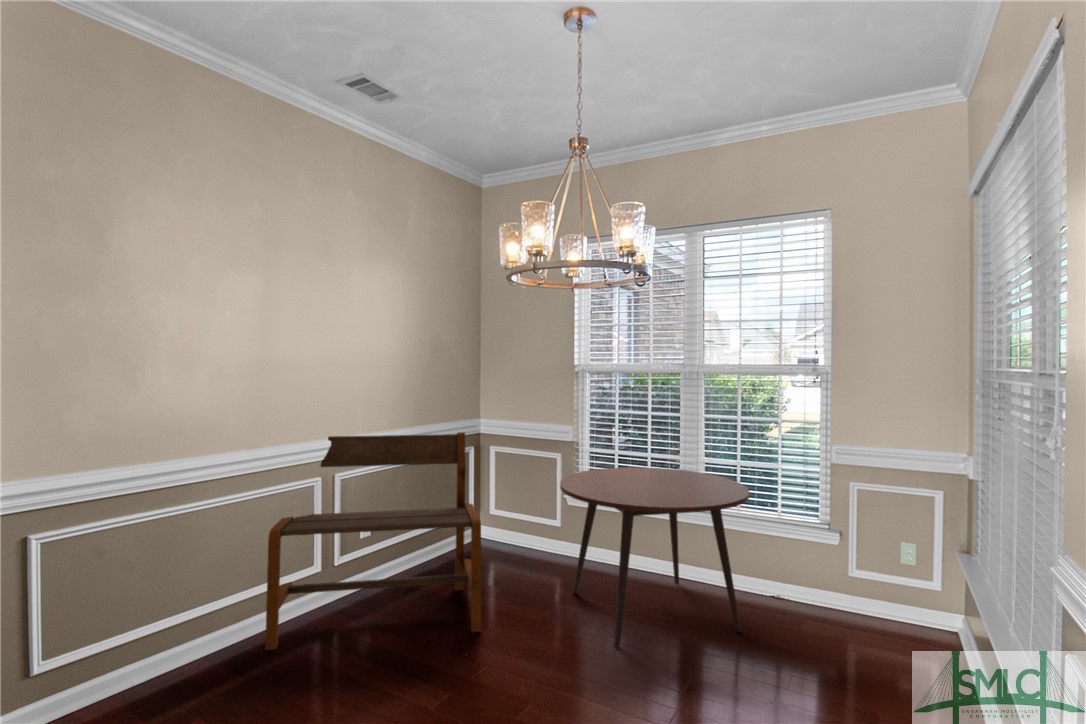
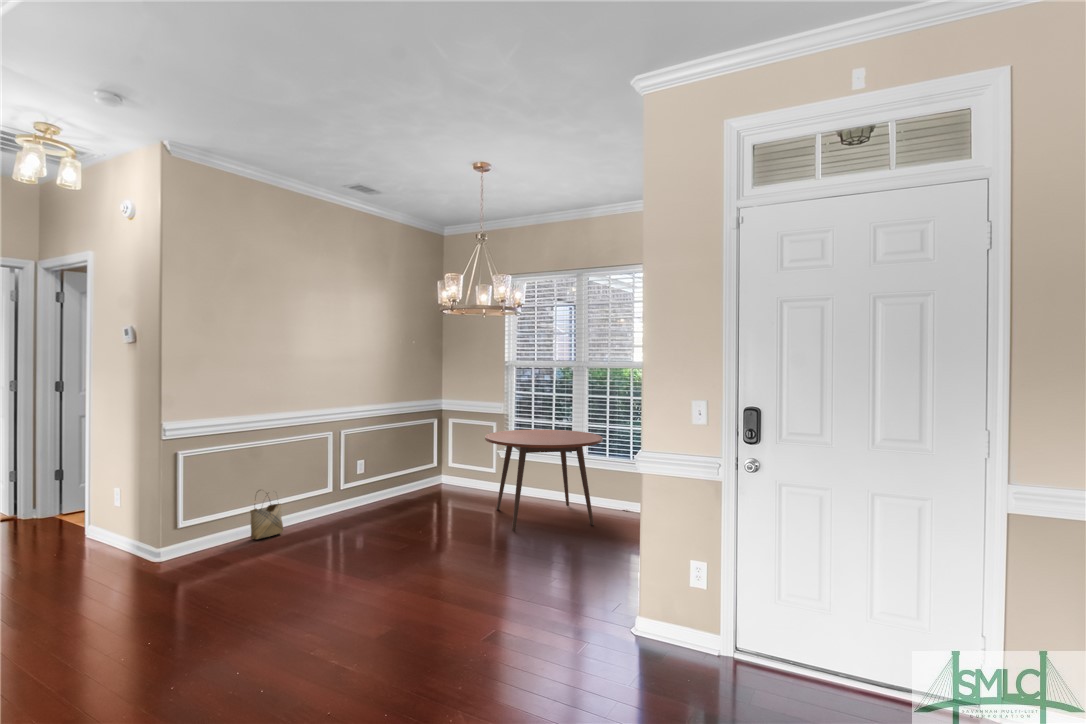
bench: present [265,432,481,650] -> none [301,405,433,531]
woven basket: none [174,585,235,677] -> present [250,493,283,540]

